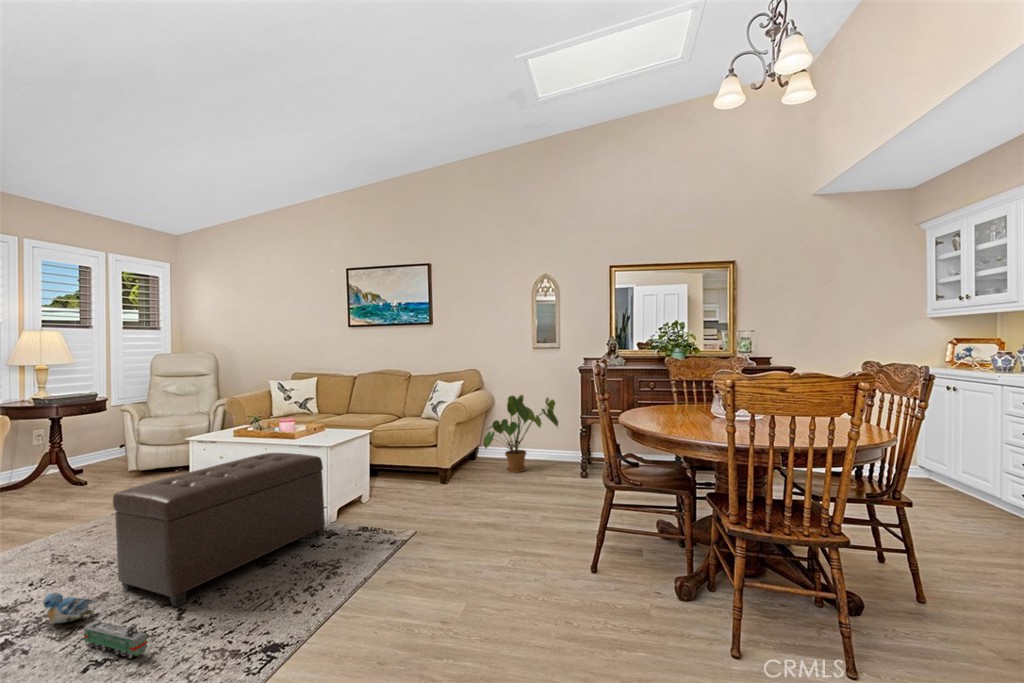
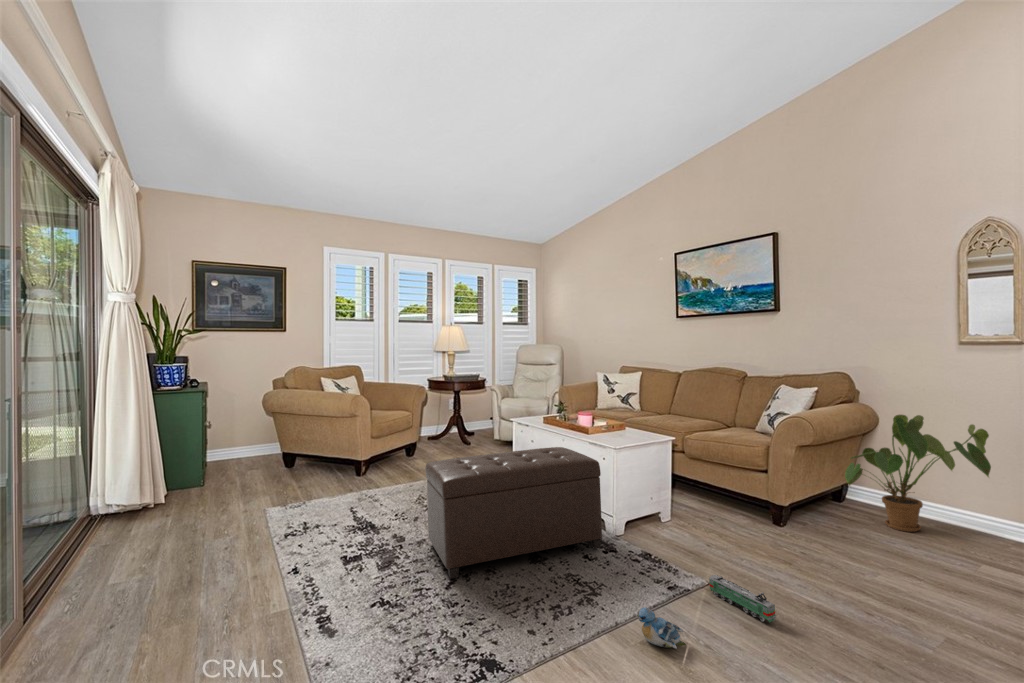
plush toy: present [43,593,96,623] -> present [638,608,686,649]
toy train: present [84,621,147,658] -> present [709,575,776,622]

